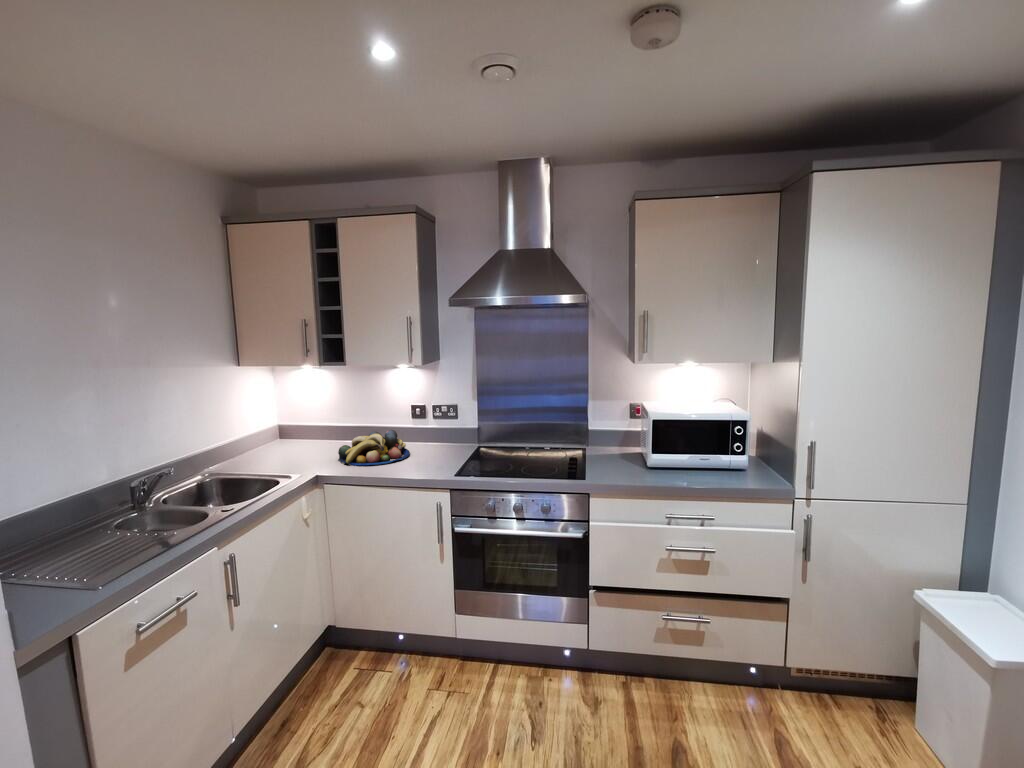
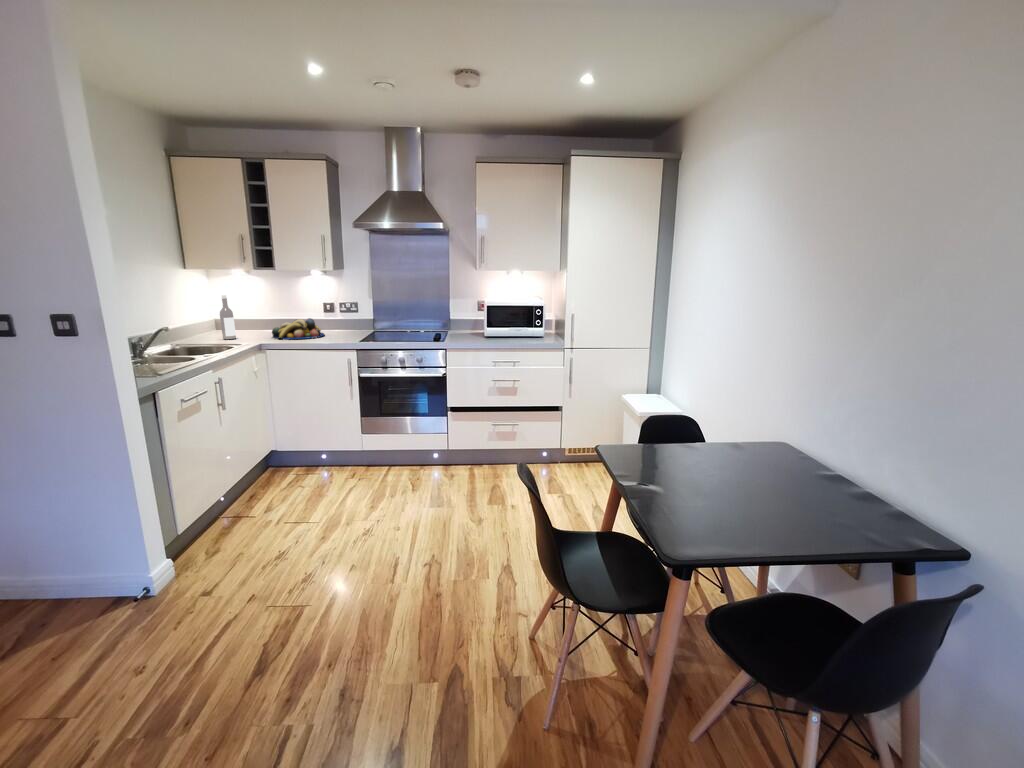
wine bottle: none [270,403,291,464] -> present [220,295,236,340]

